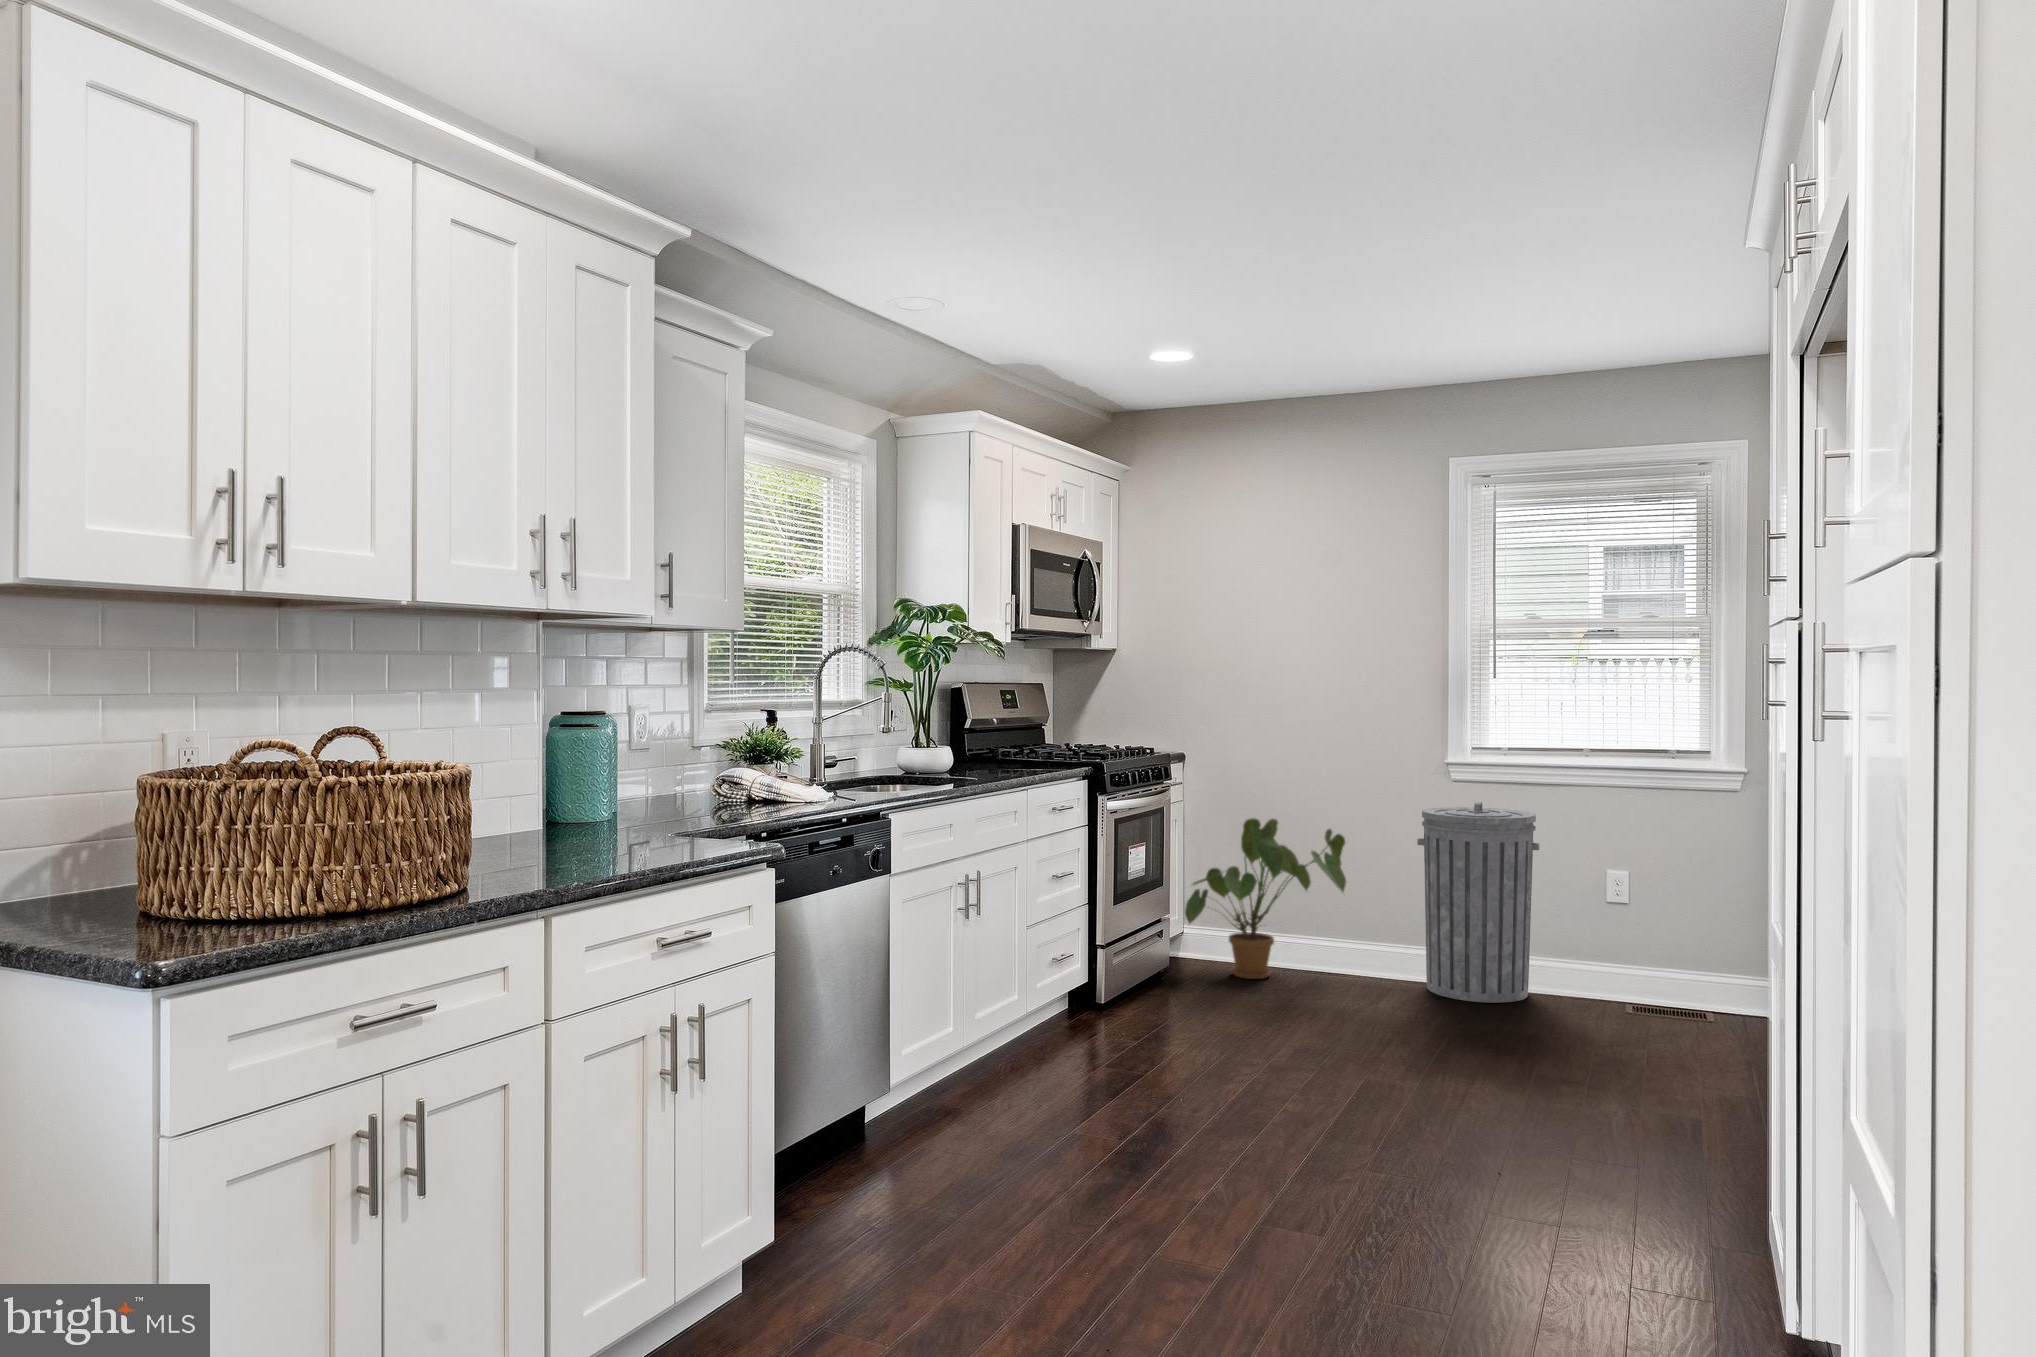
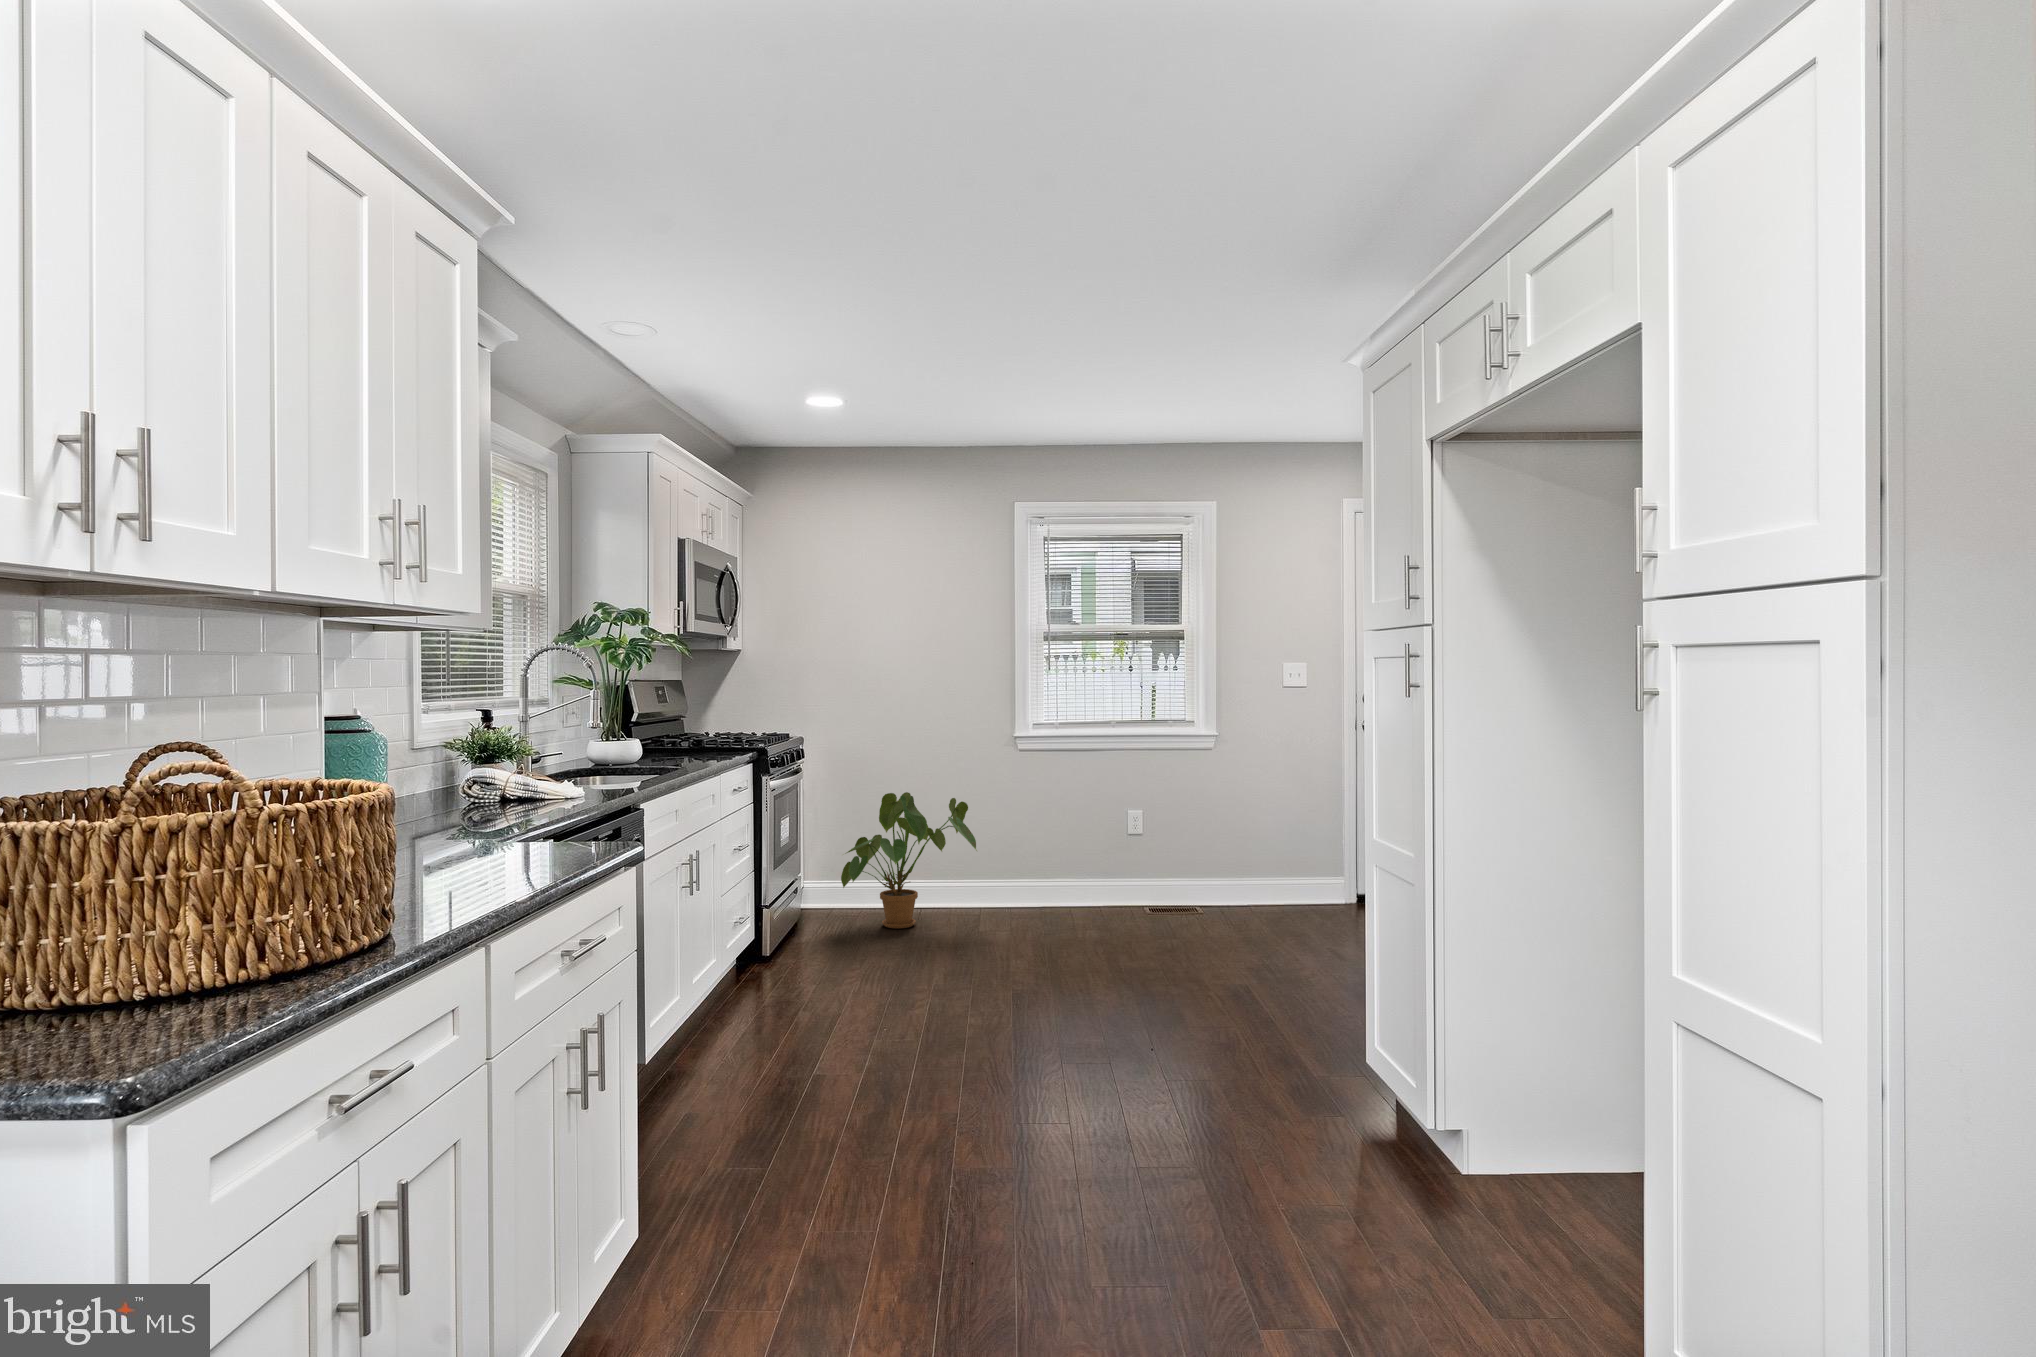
trash can: present [1417,802,1539,1003] -> none [1029,770,1118,927]

